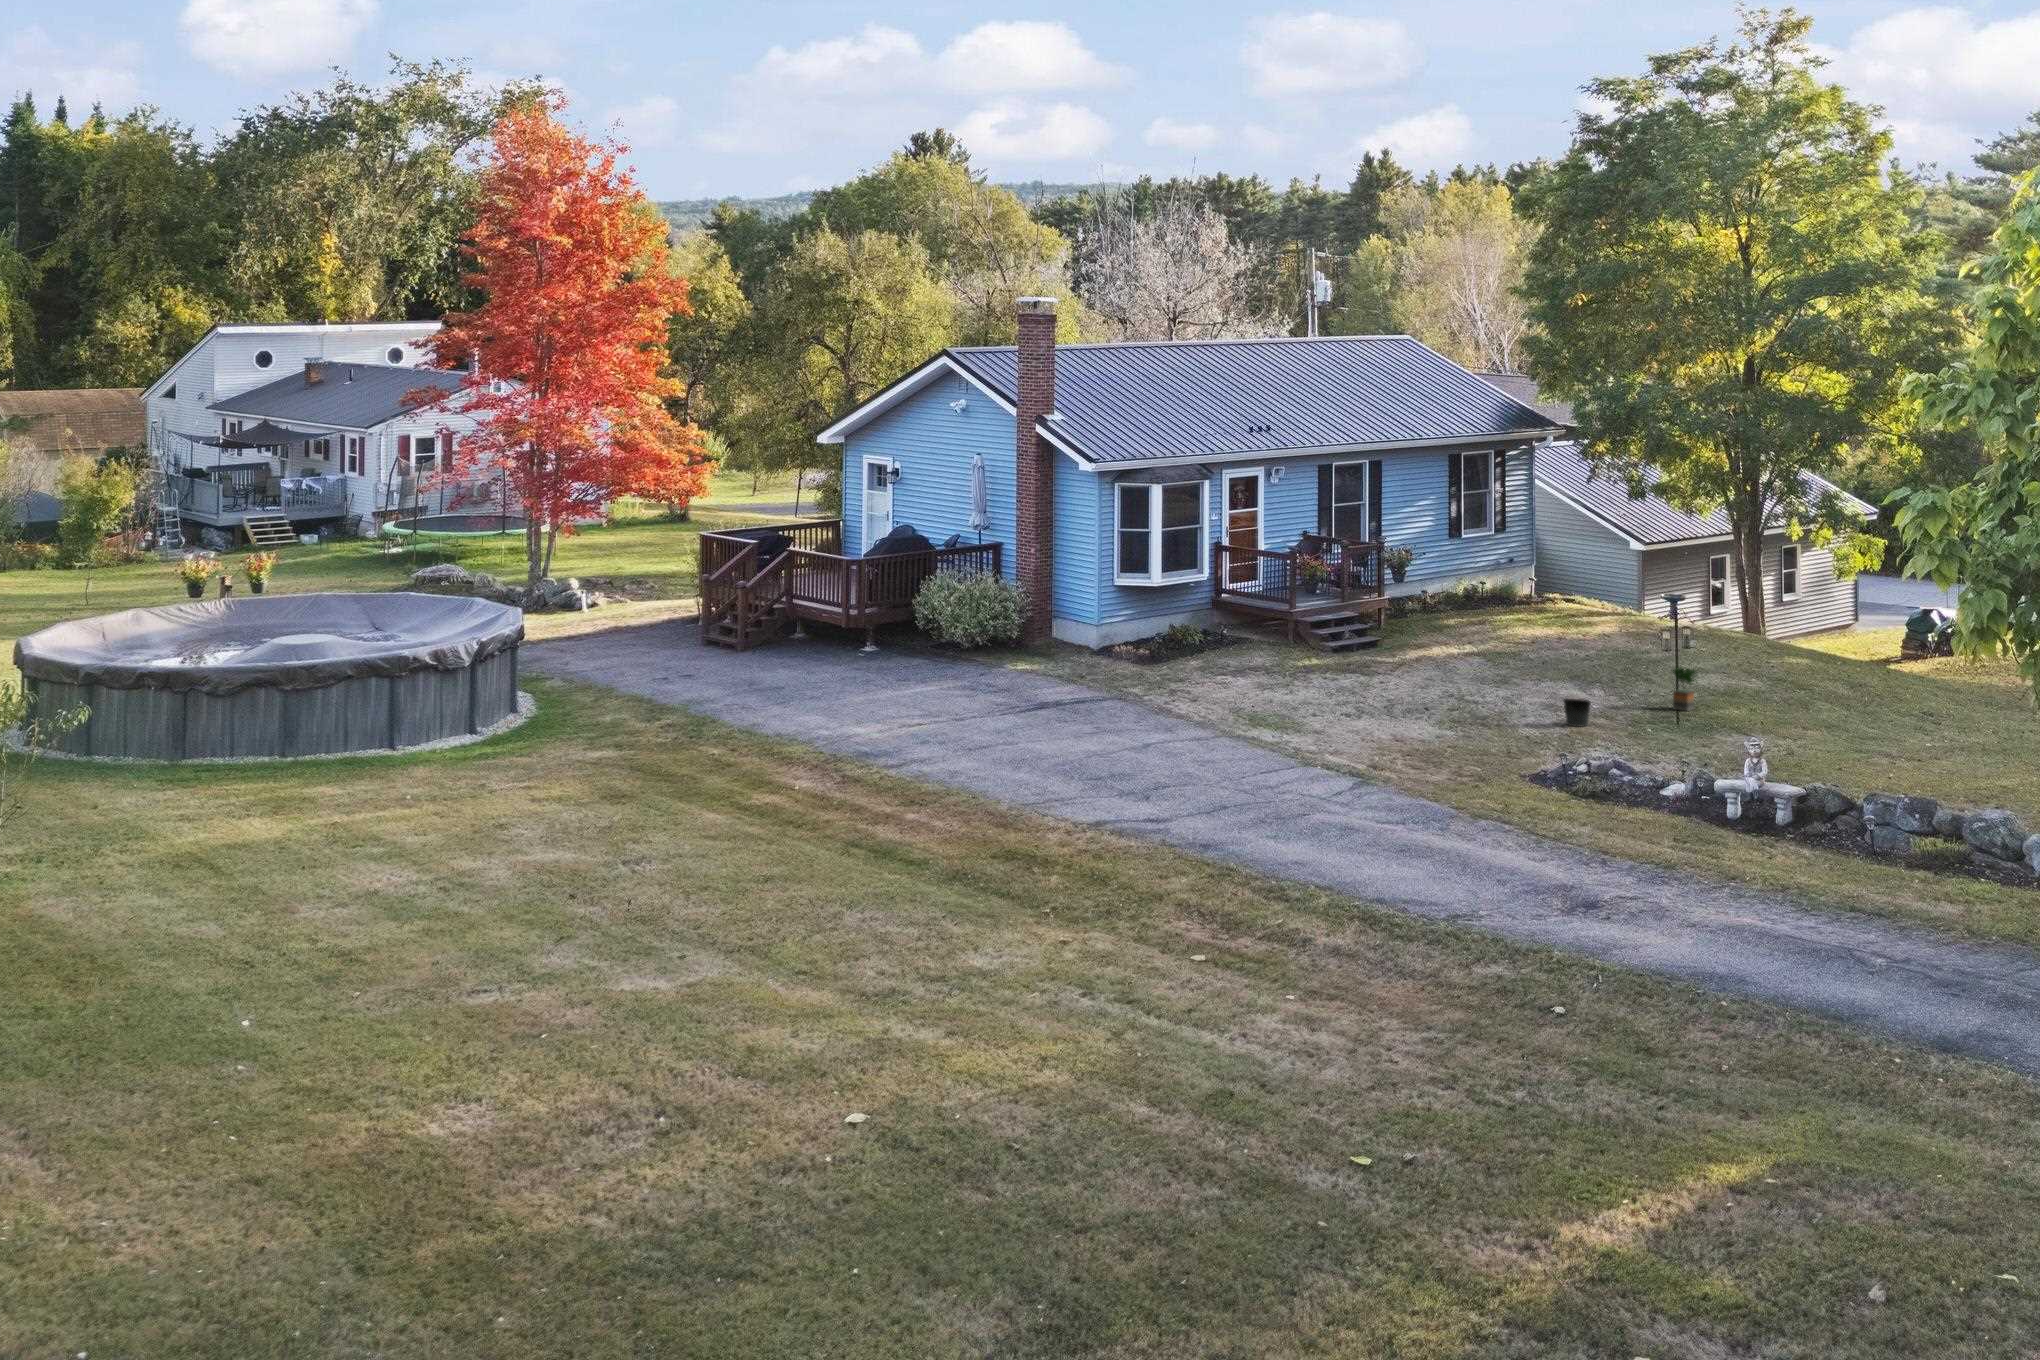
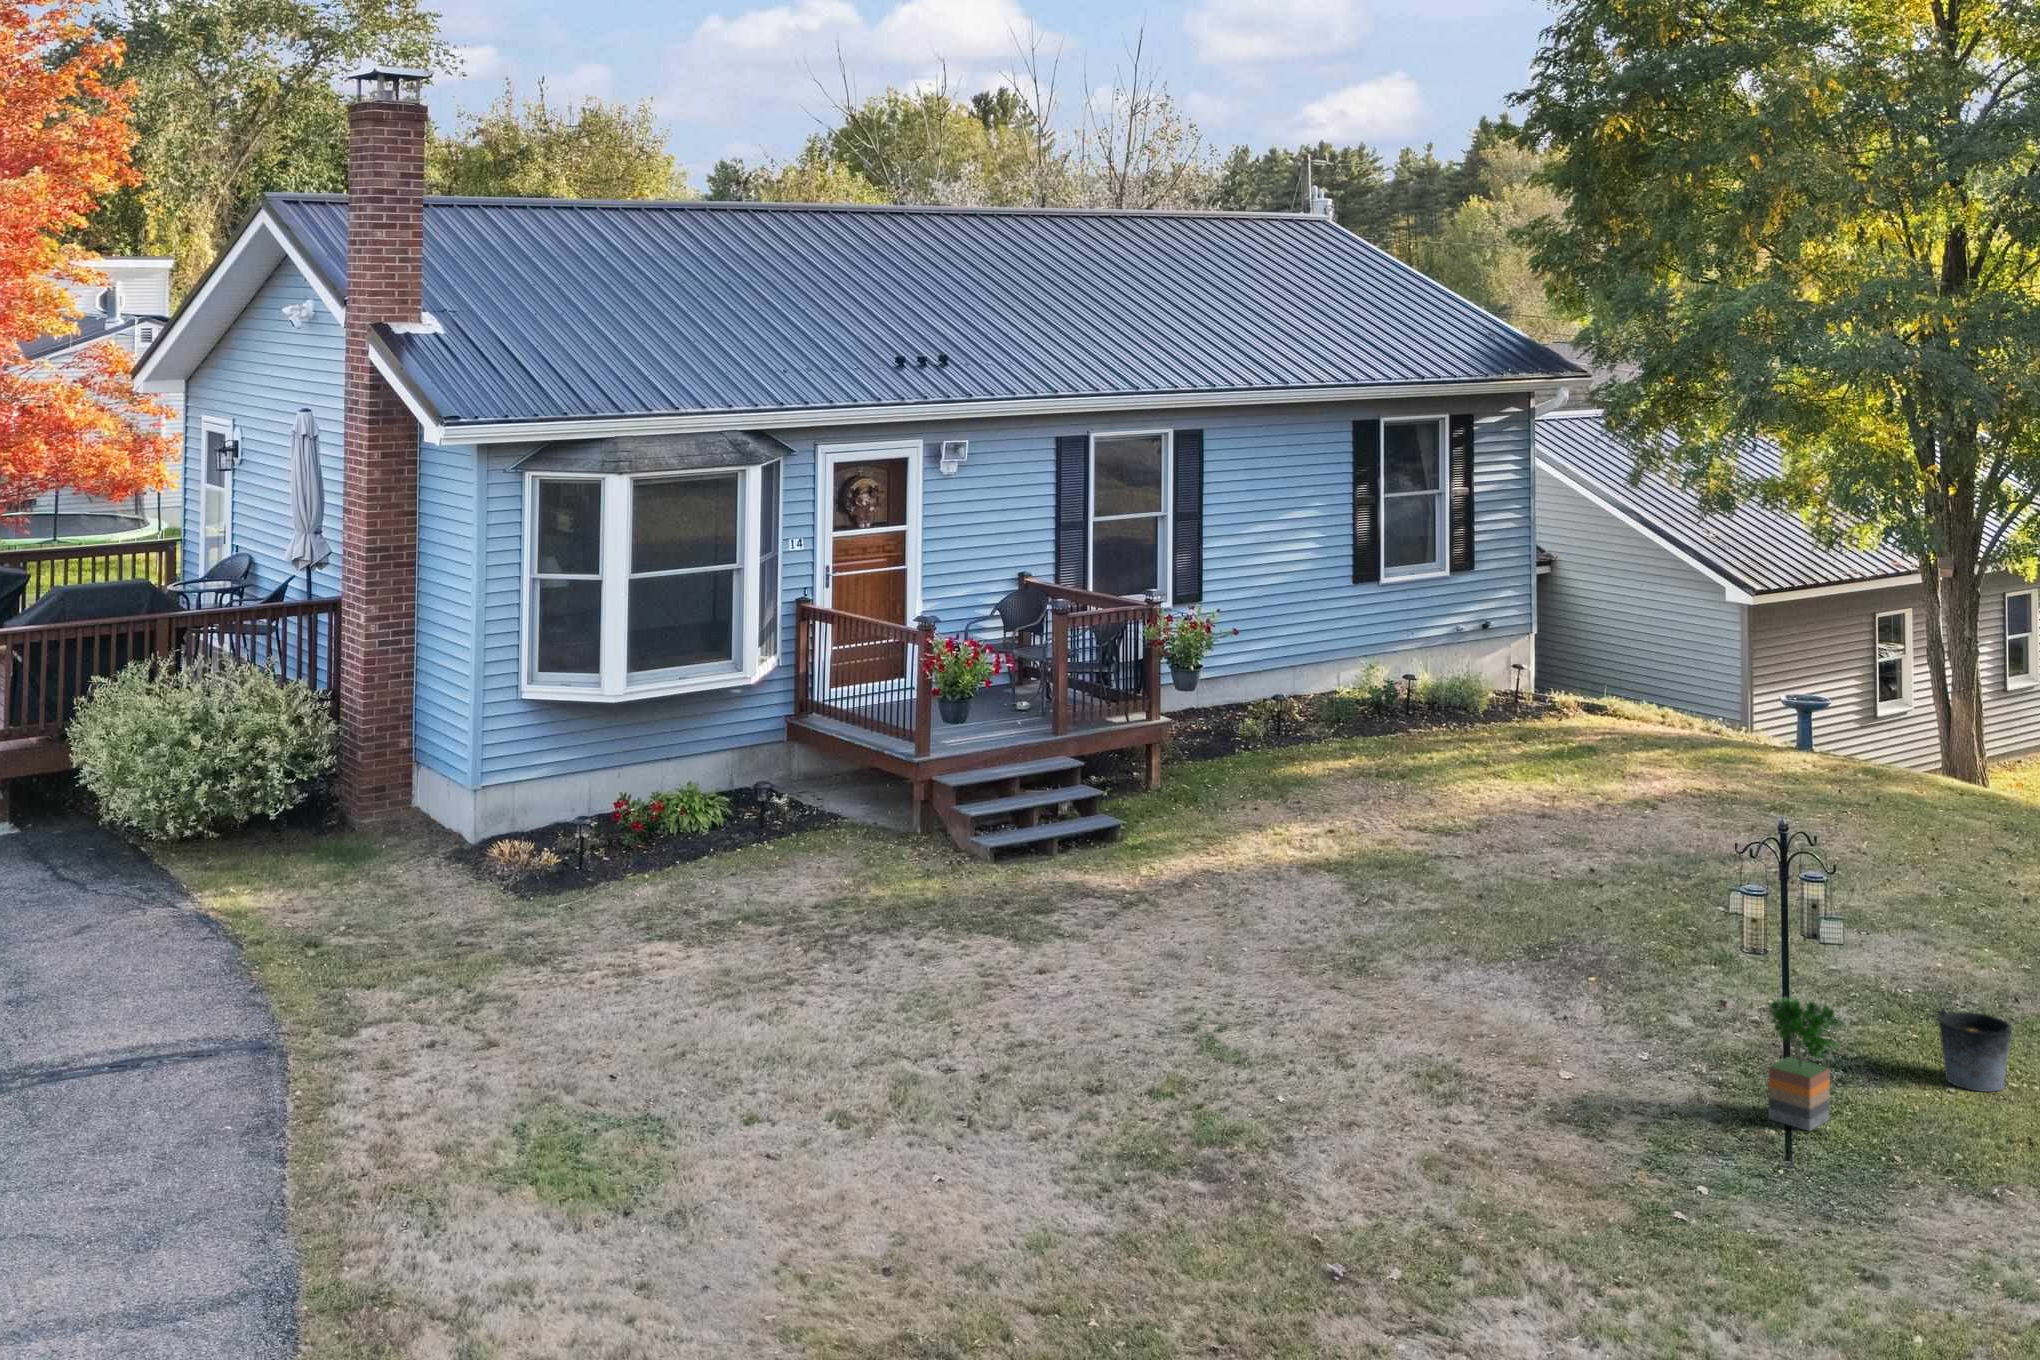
bucket: present [1563,698,1591,727] -> present [1933,1008,2013,1092]

